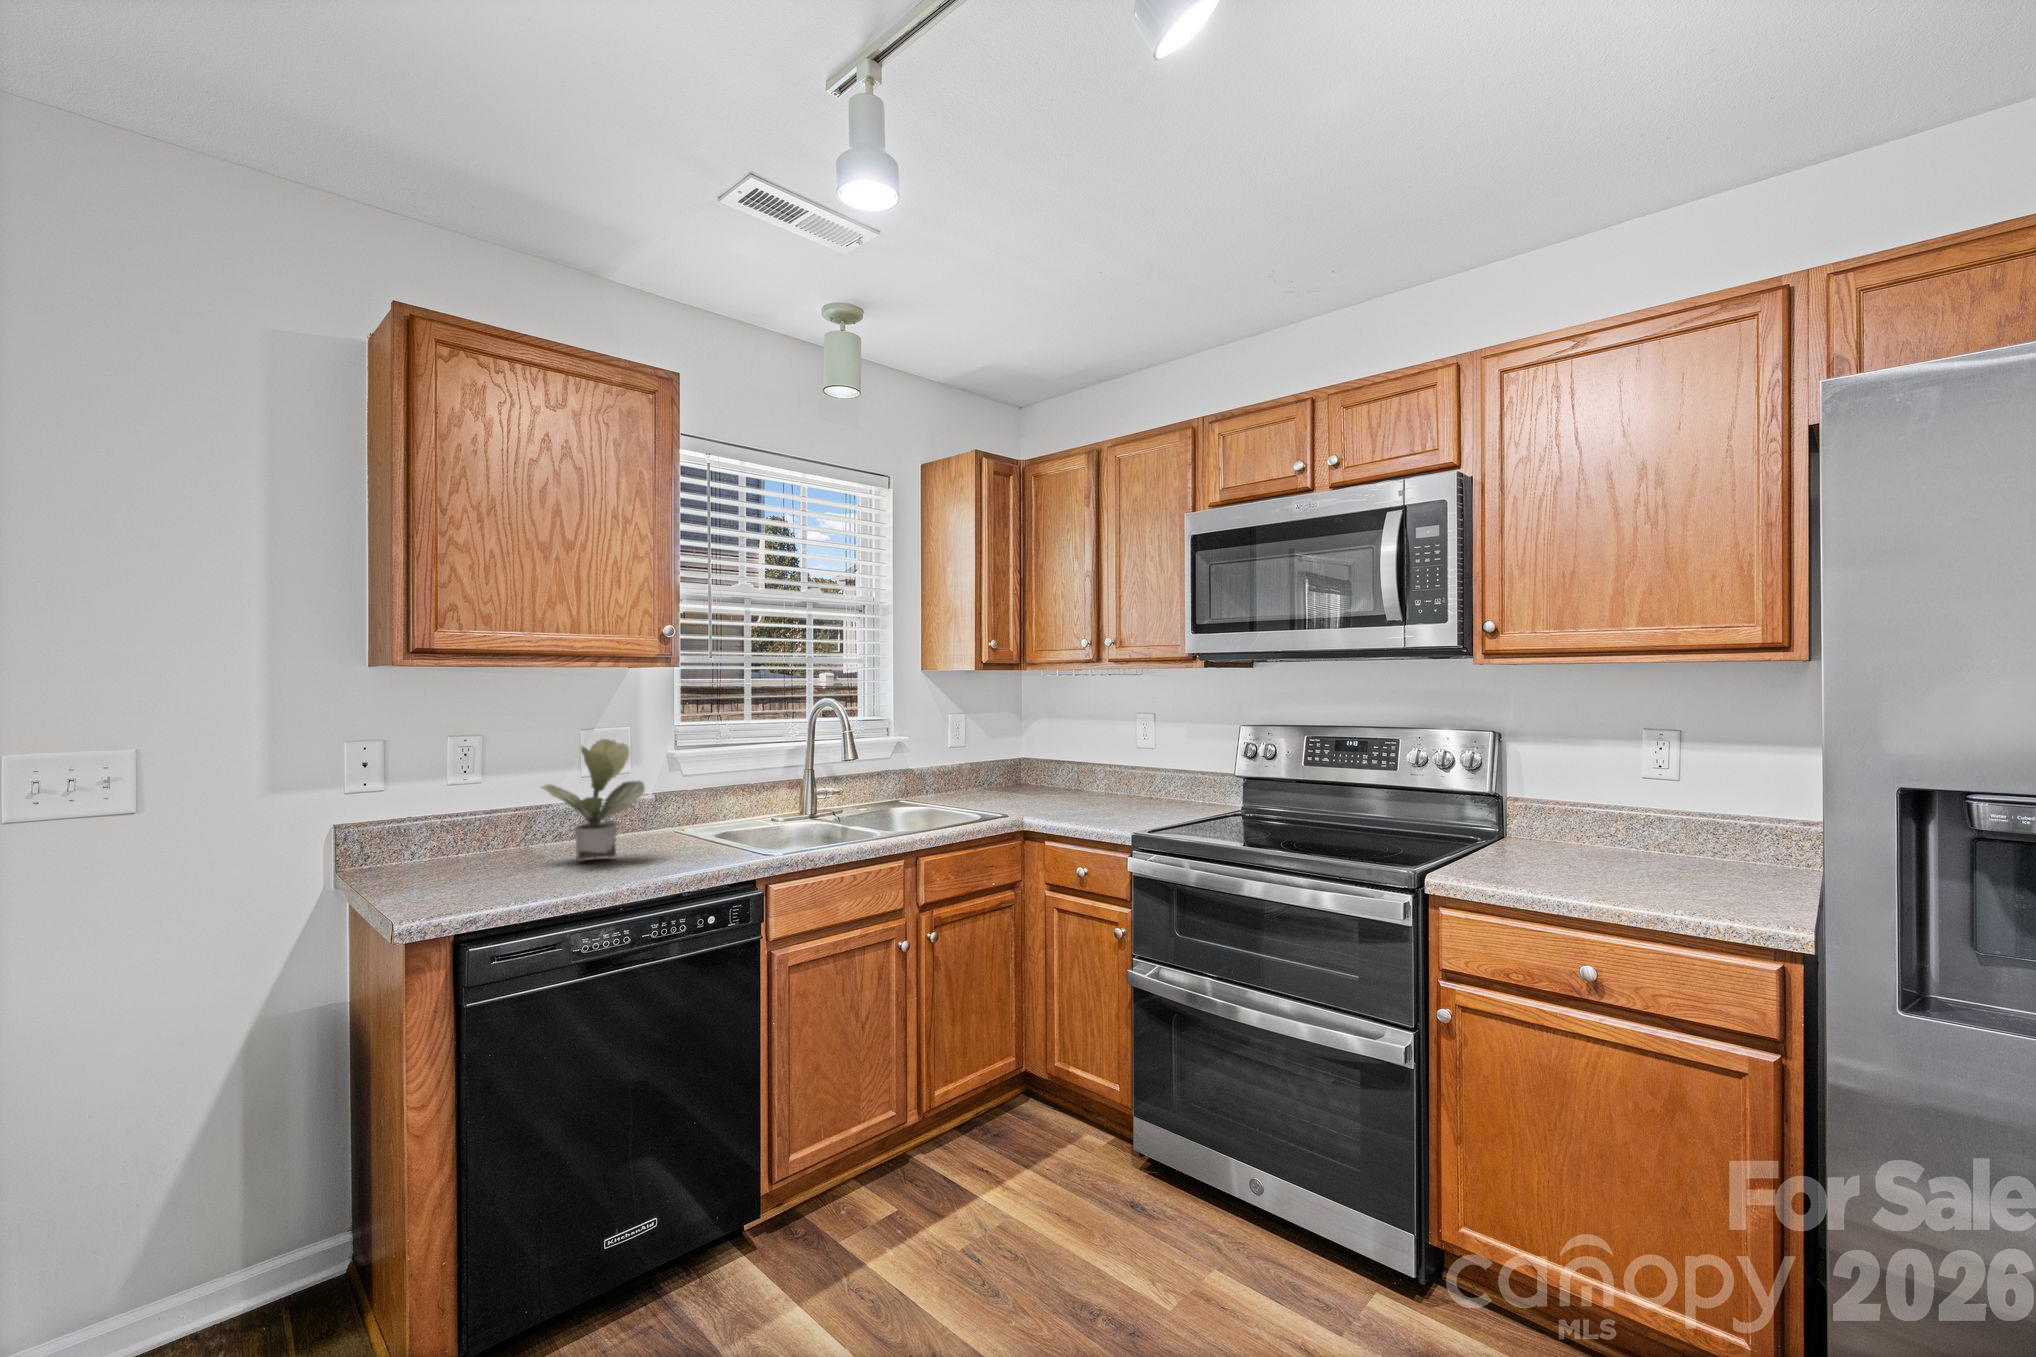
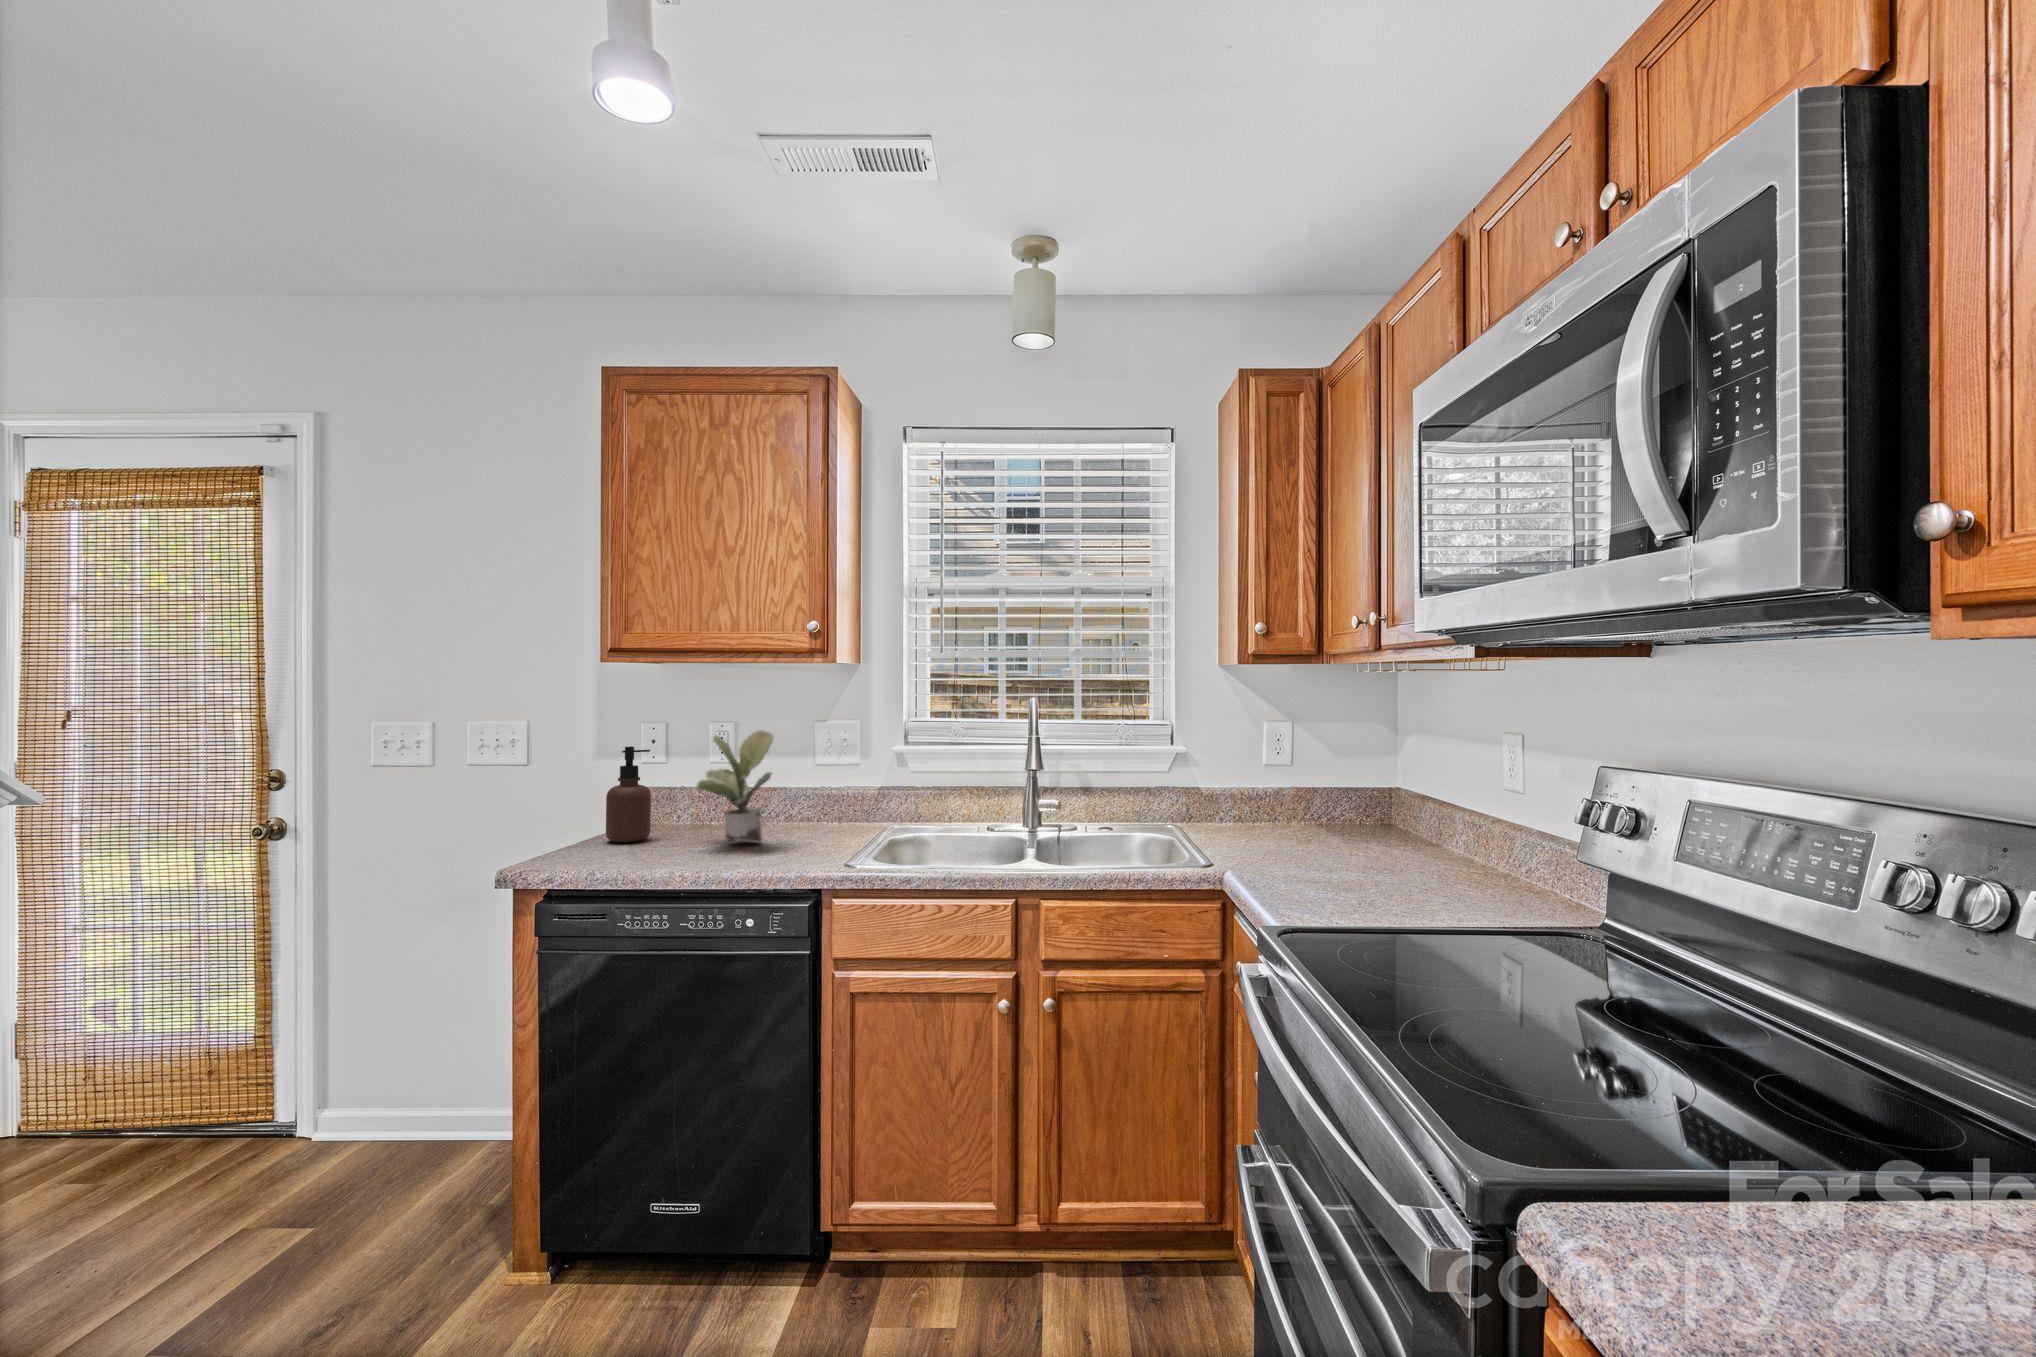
soap dispenser: none [410,767,468,883] -> present [606,747,651,843]

